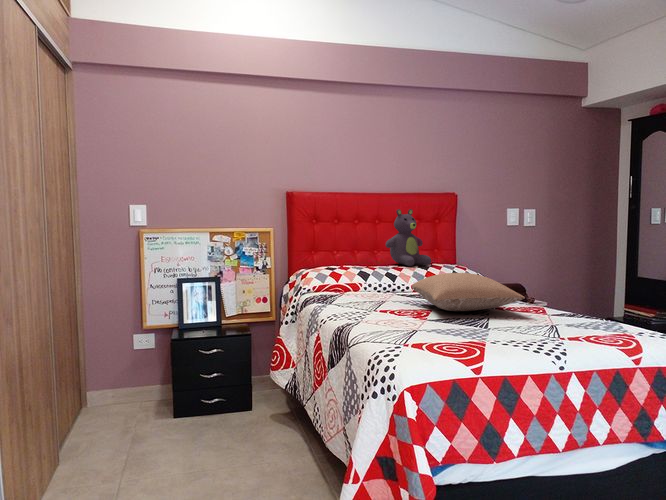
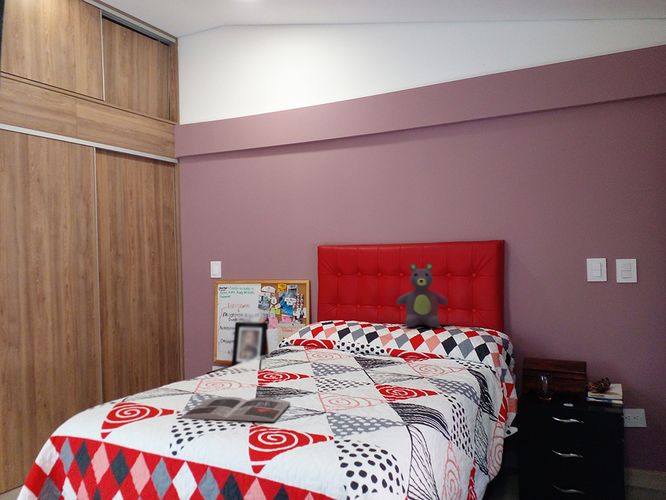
pillow: present [412,273,525,311] -> none [271,338,405,382]
magazine: none [453,324,554,348] -> present [181,397,290,422]

